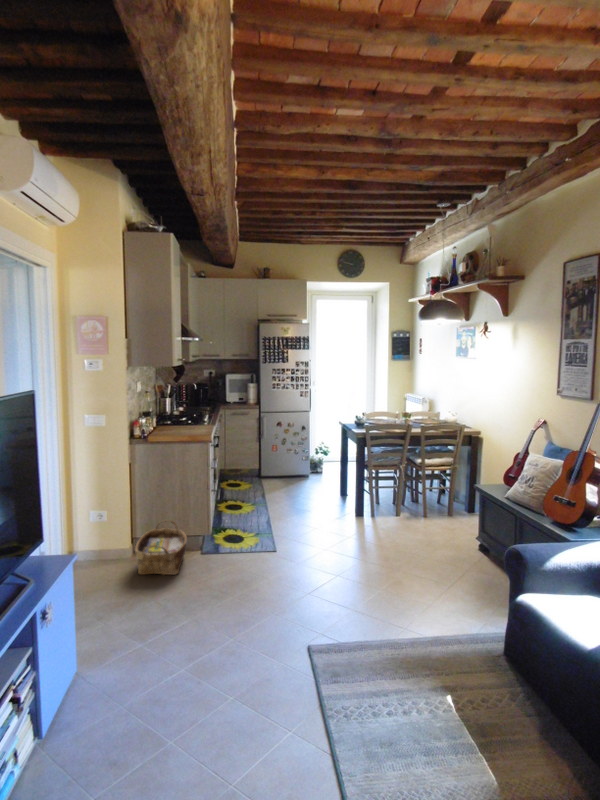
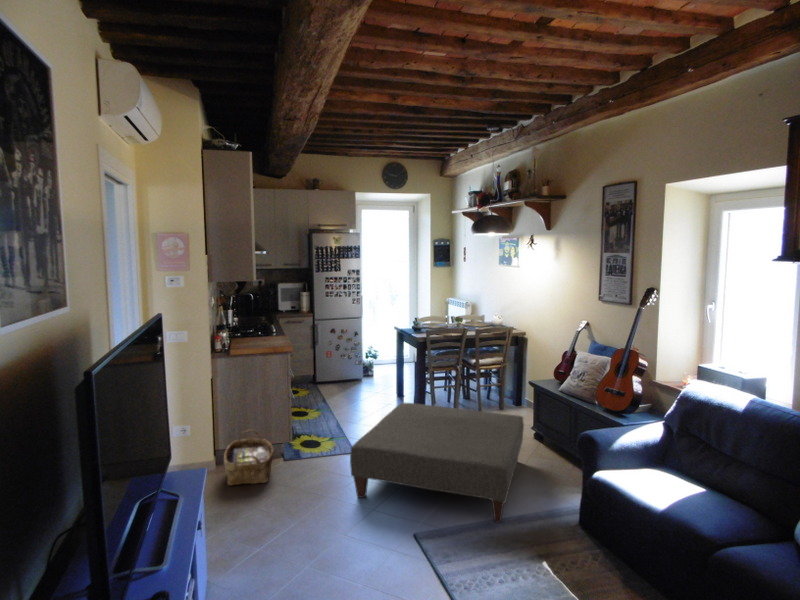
ottoman: none [253,501,459,643] -> present [350,403,524,523]

